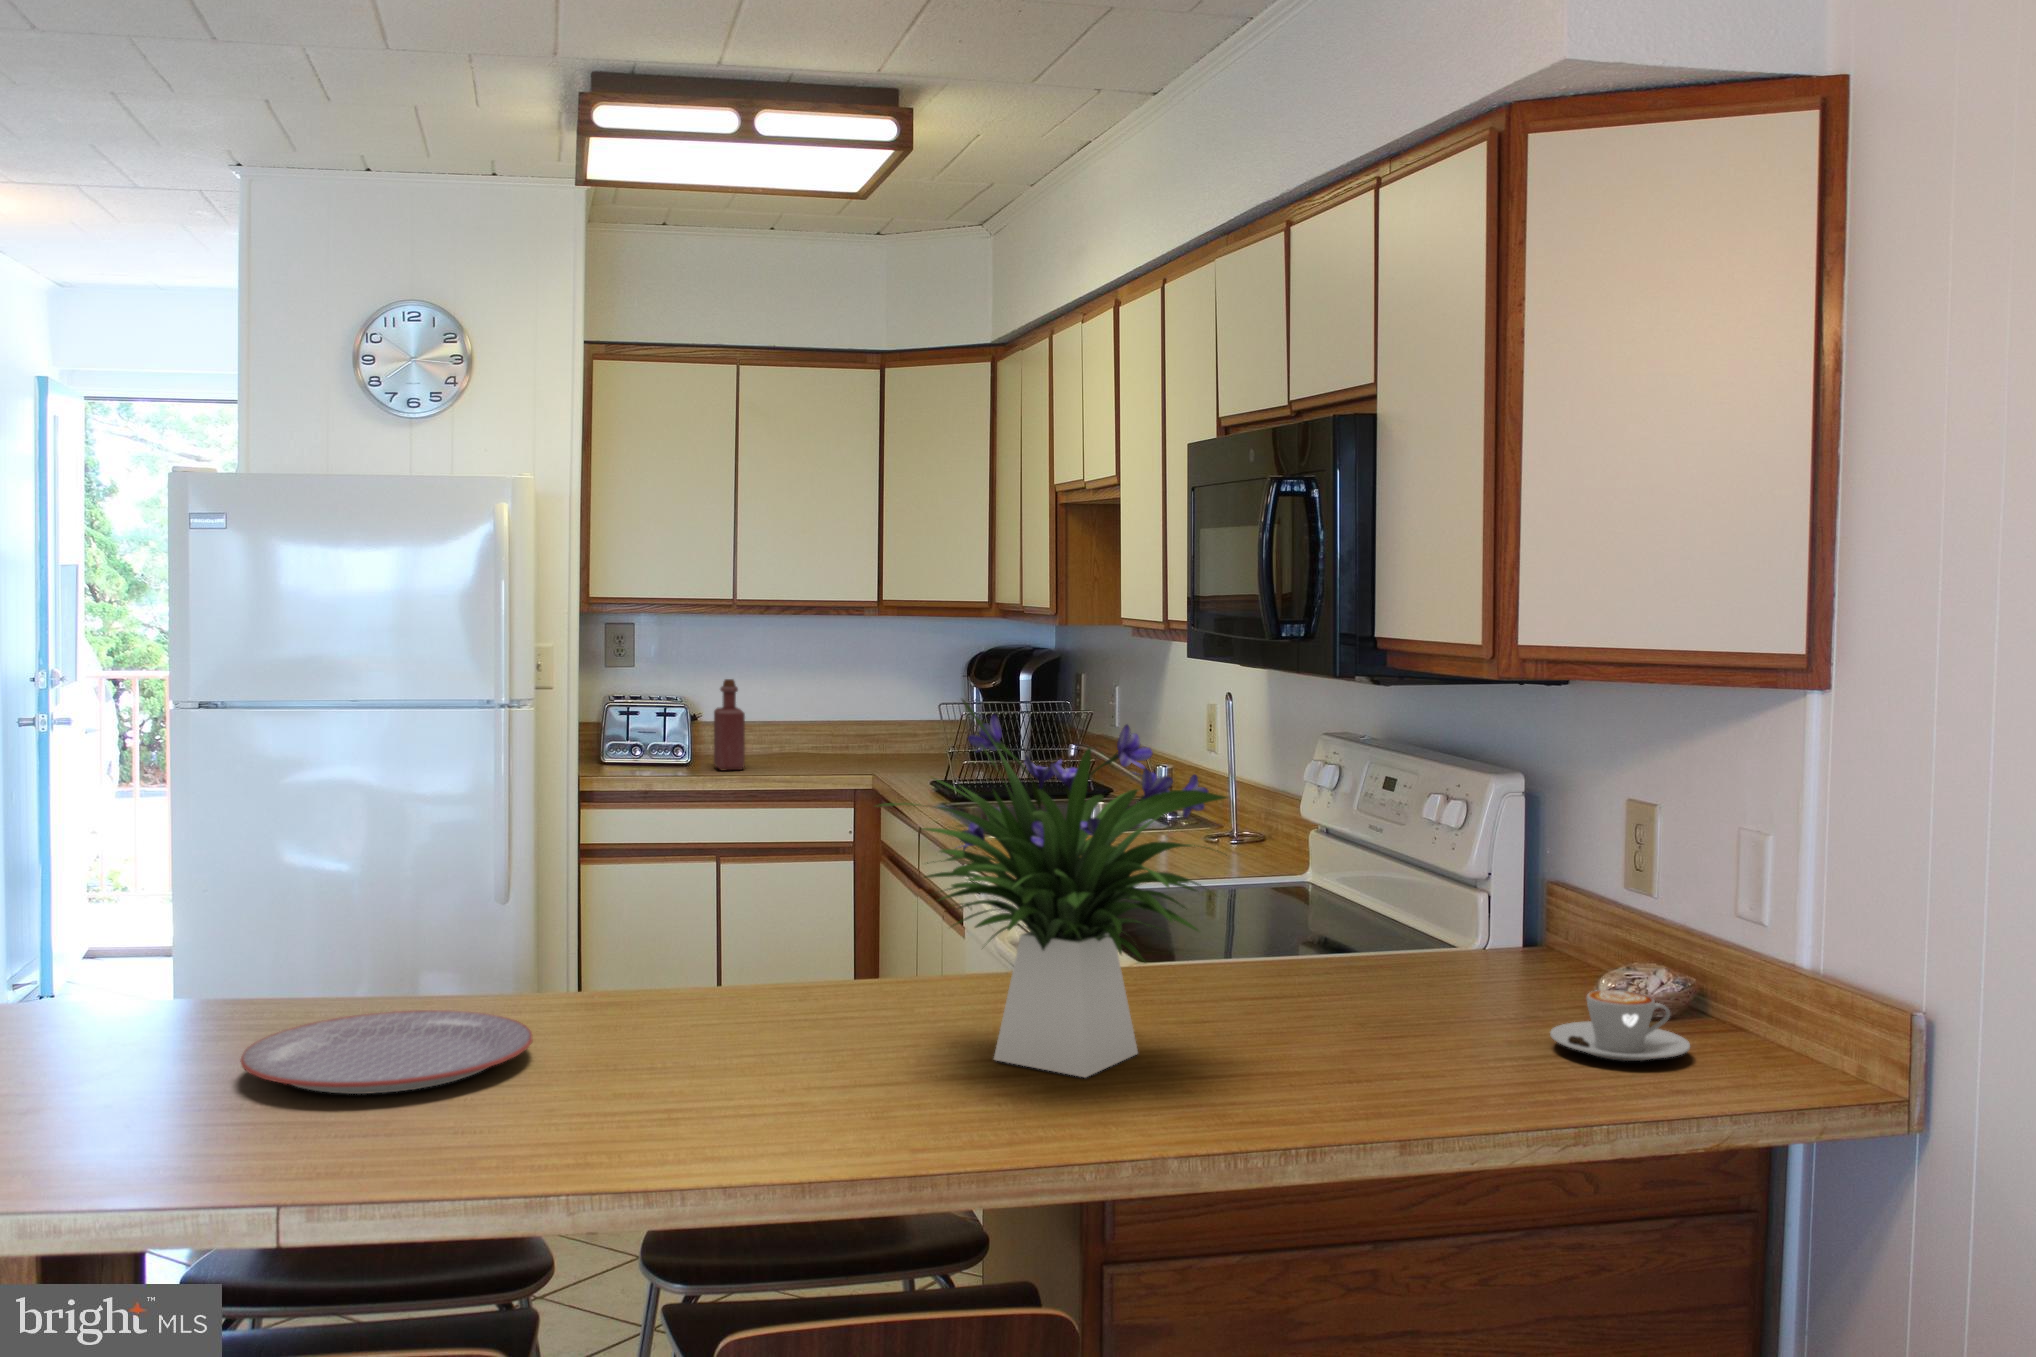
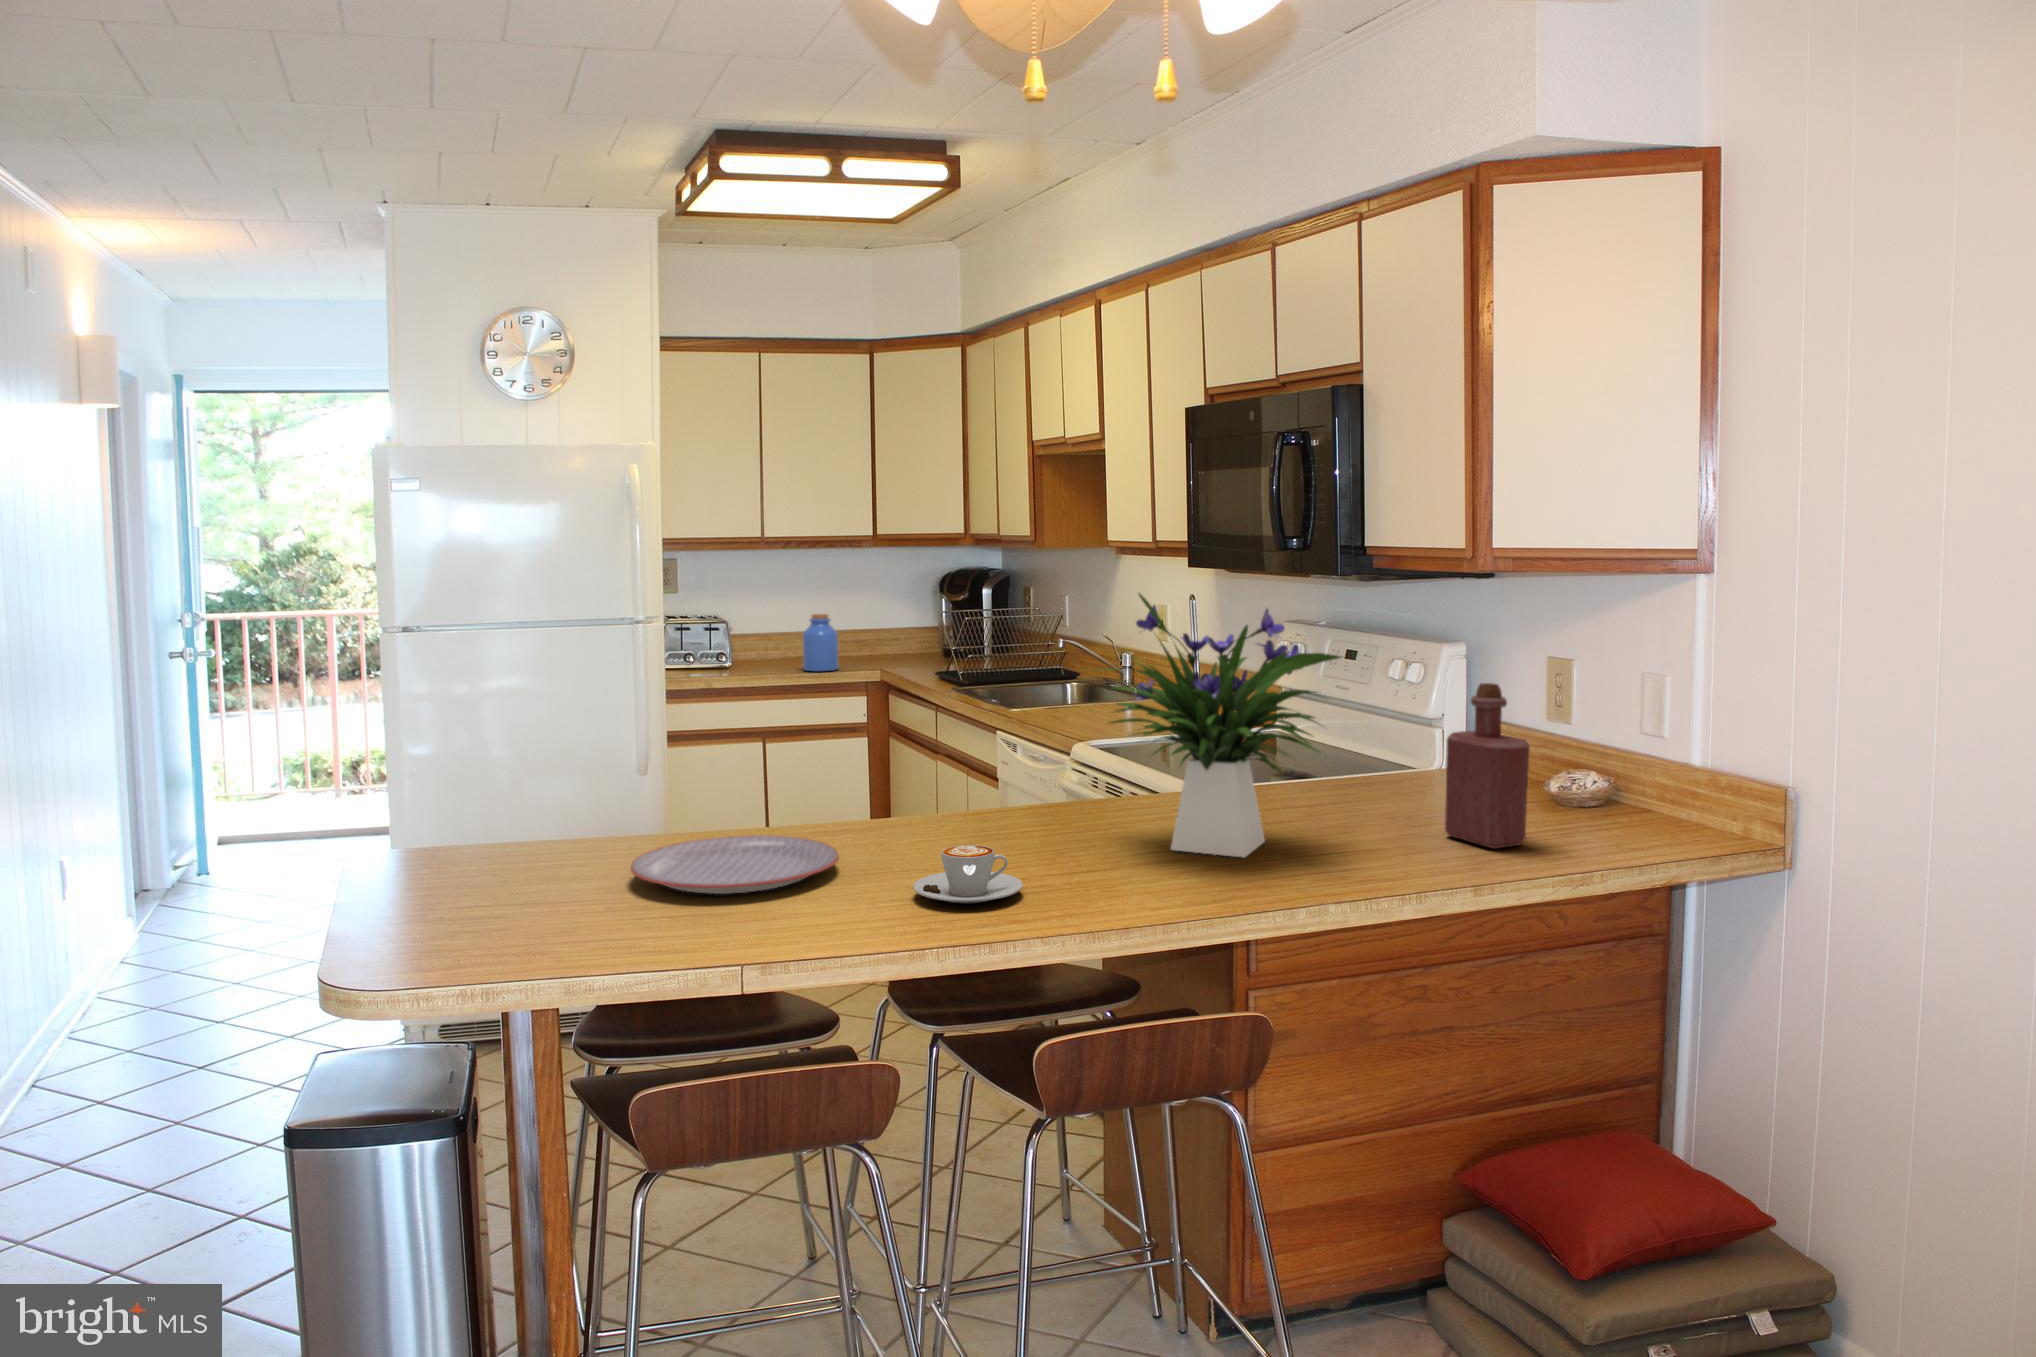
bottle: present [714,679,745,770] -> present [1445,683,1530,848]
jar: none [770,700,816,775] -> present [803,614,839,671]
coffee cup: present [1550,990,1690,1061] -> present [913,845,1022,903]

